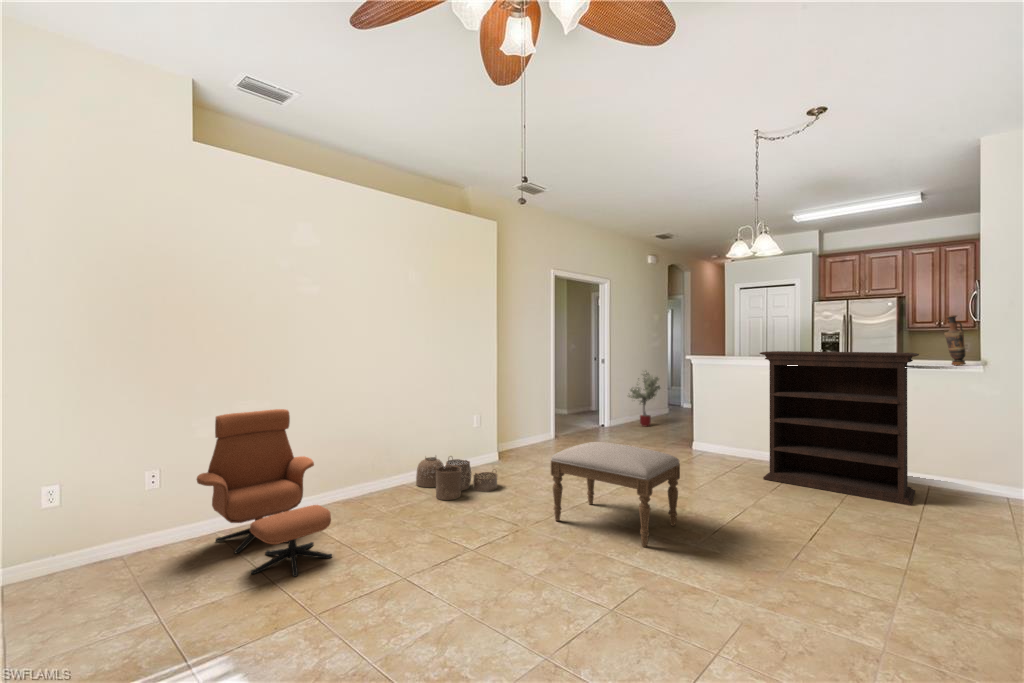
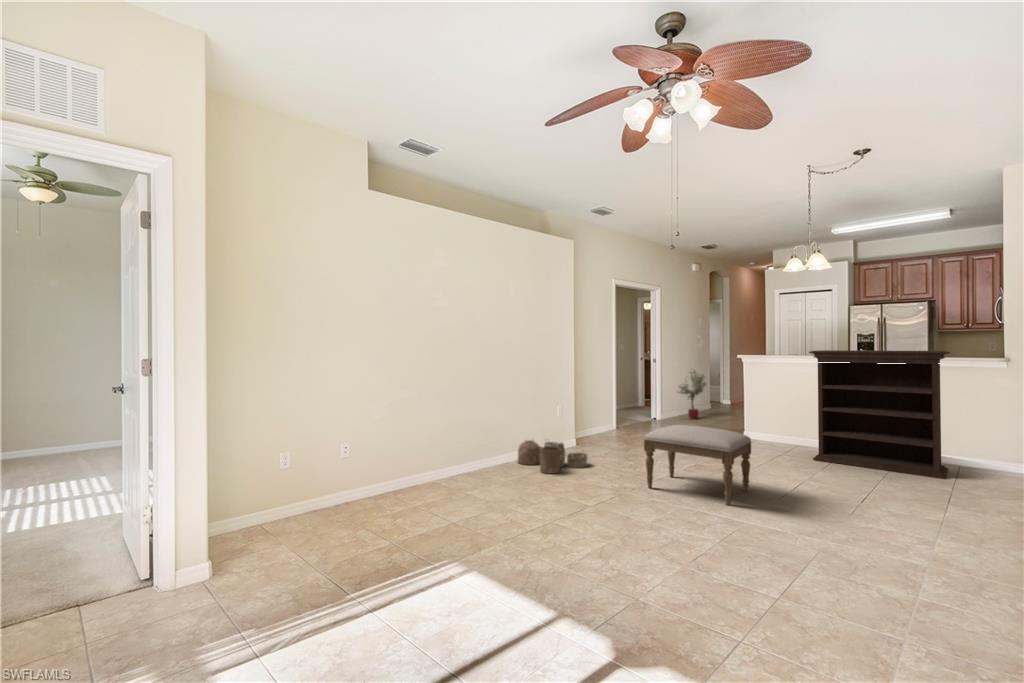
vase: present [945,315,966,365] -> none [972,319,992,361]
lounge chair: present [197,409,332,577] -> none [378,398,486,521]

